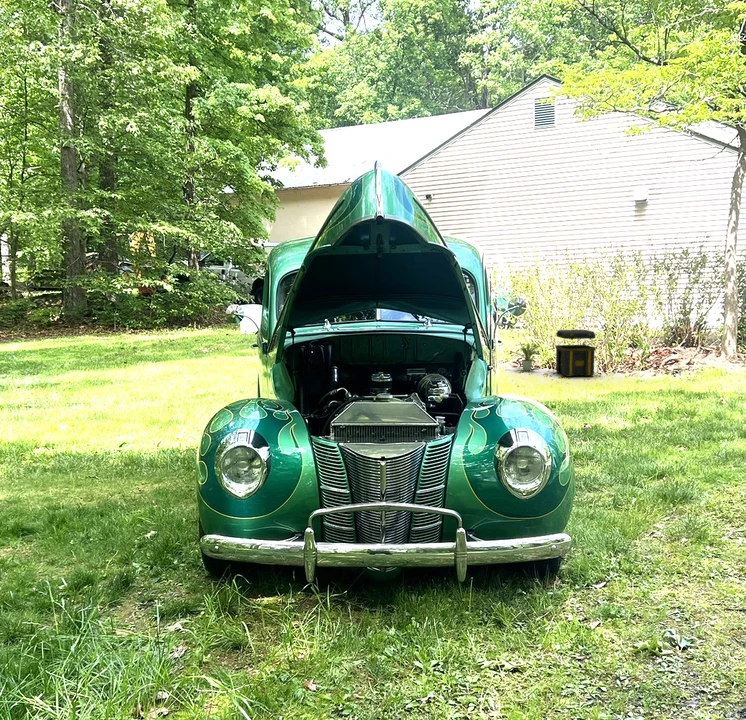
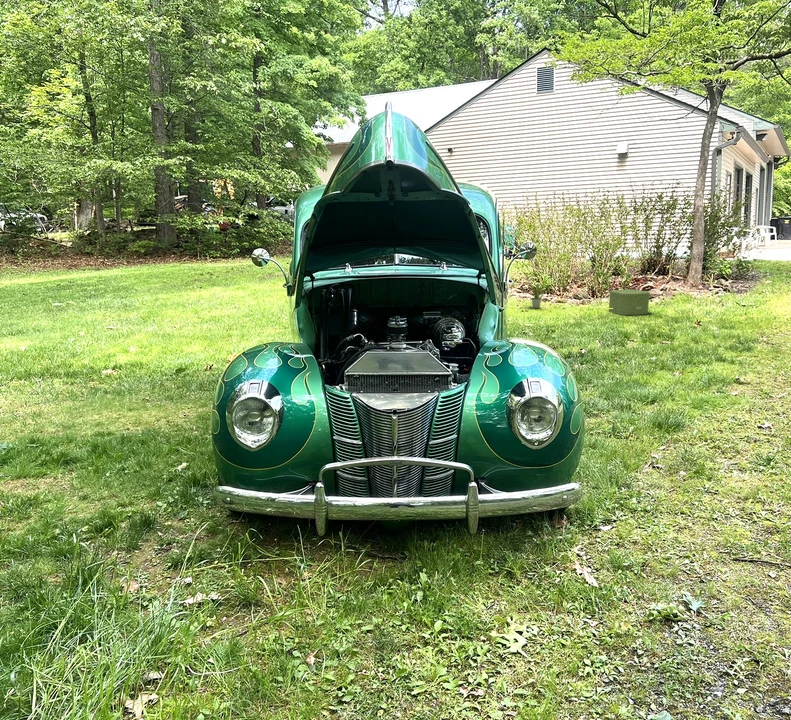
toolbox: present [556,330,596,377] -> none [563,269,601,313]
storage box: none [605,351,649,379] -> present [609,289,650,315]

